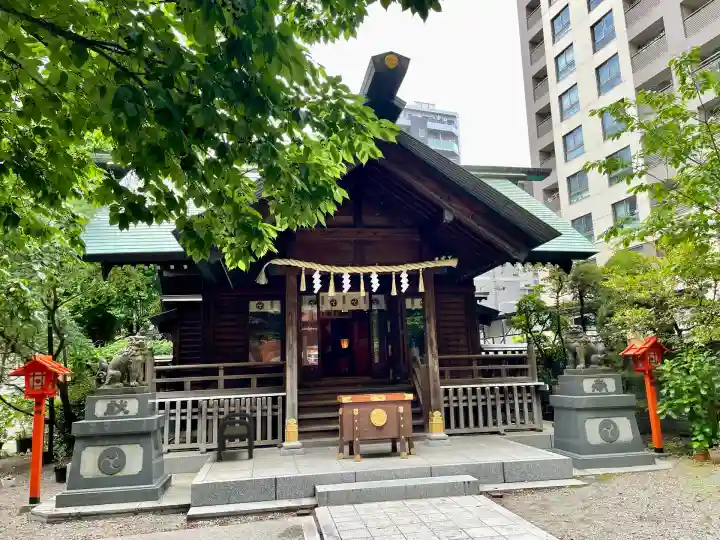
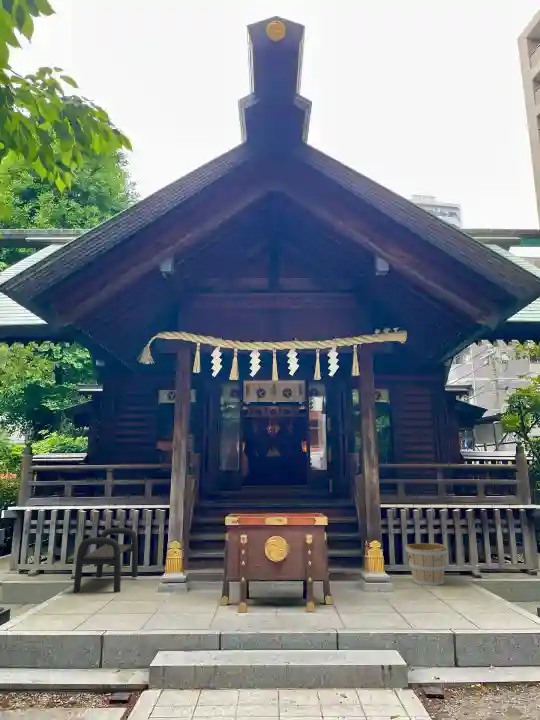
wooden bucket: none [455,412,485,442] -> present [405,543,448,585]

